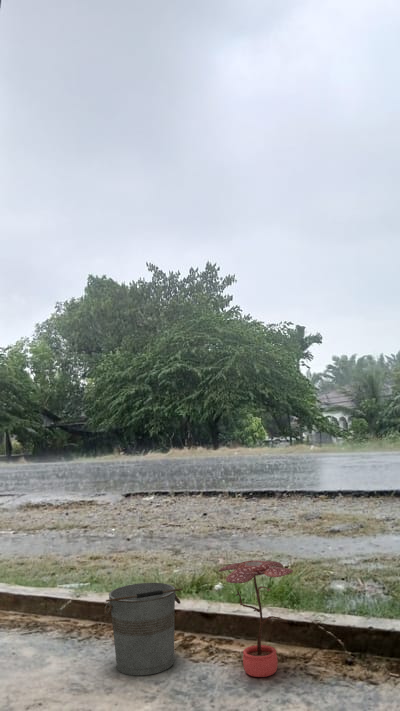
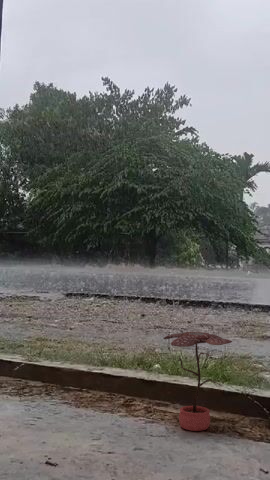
bucket: present [104,583,182,675] -> none [58,347,129,422]

